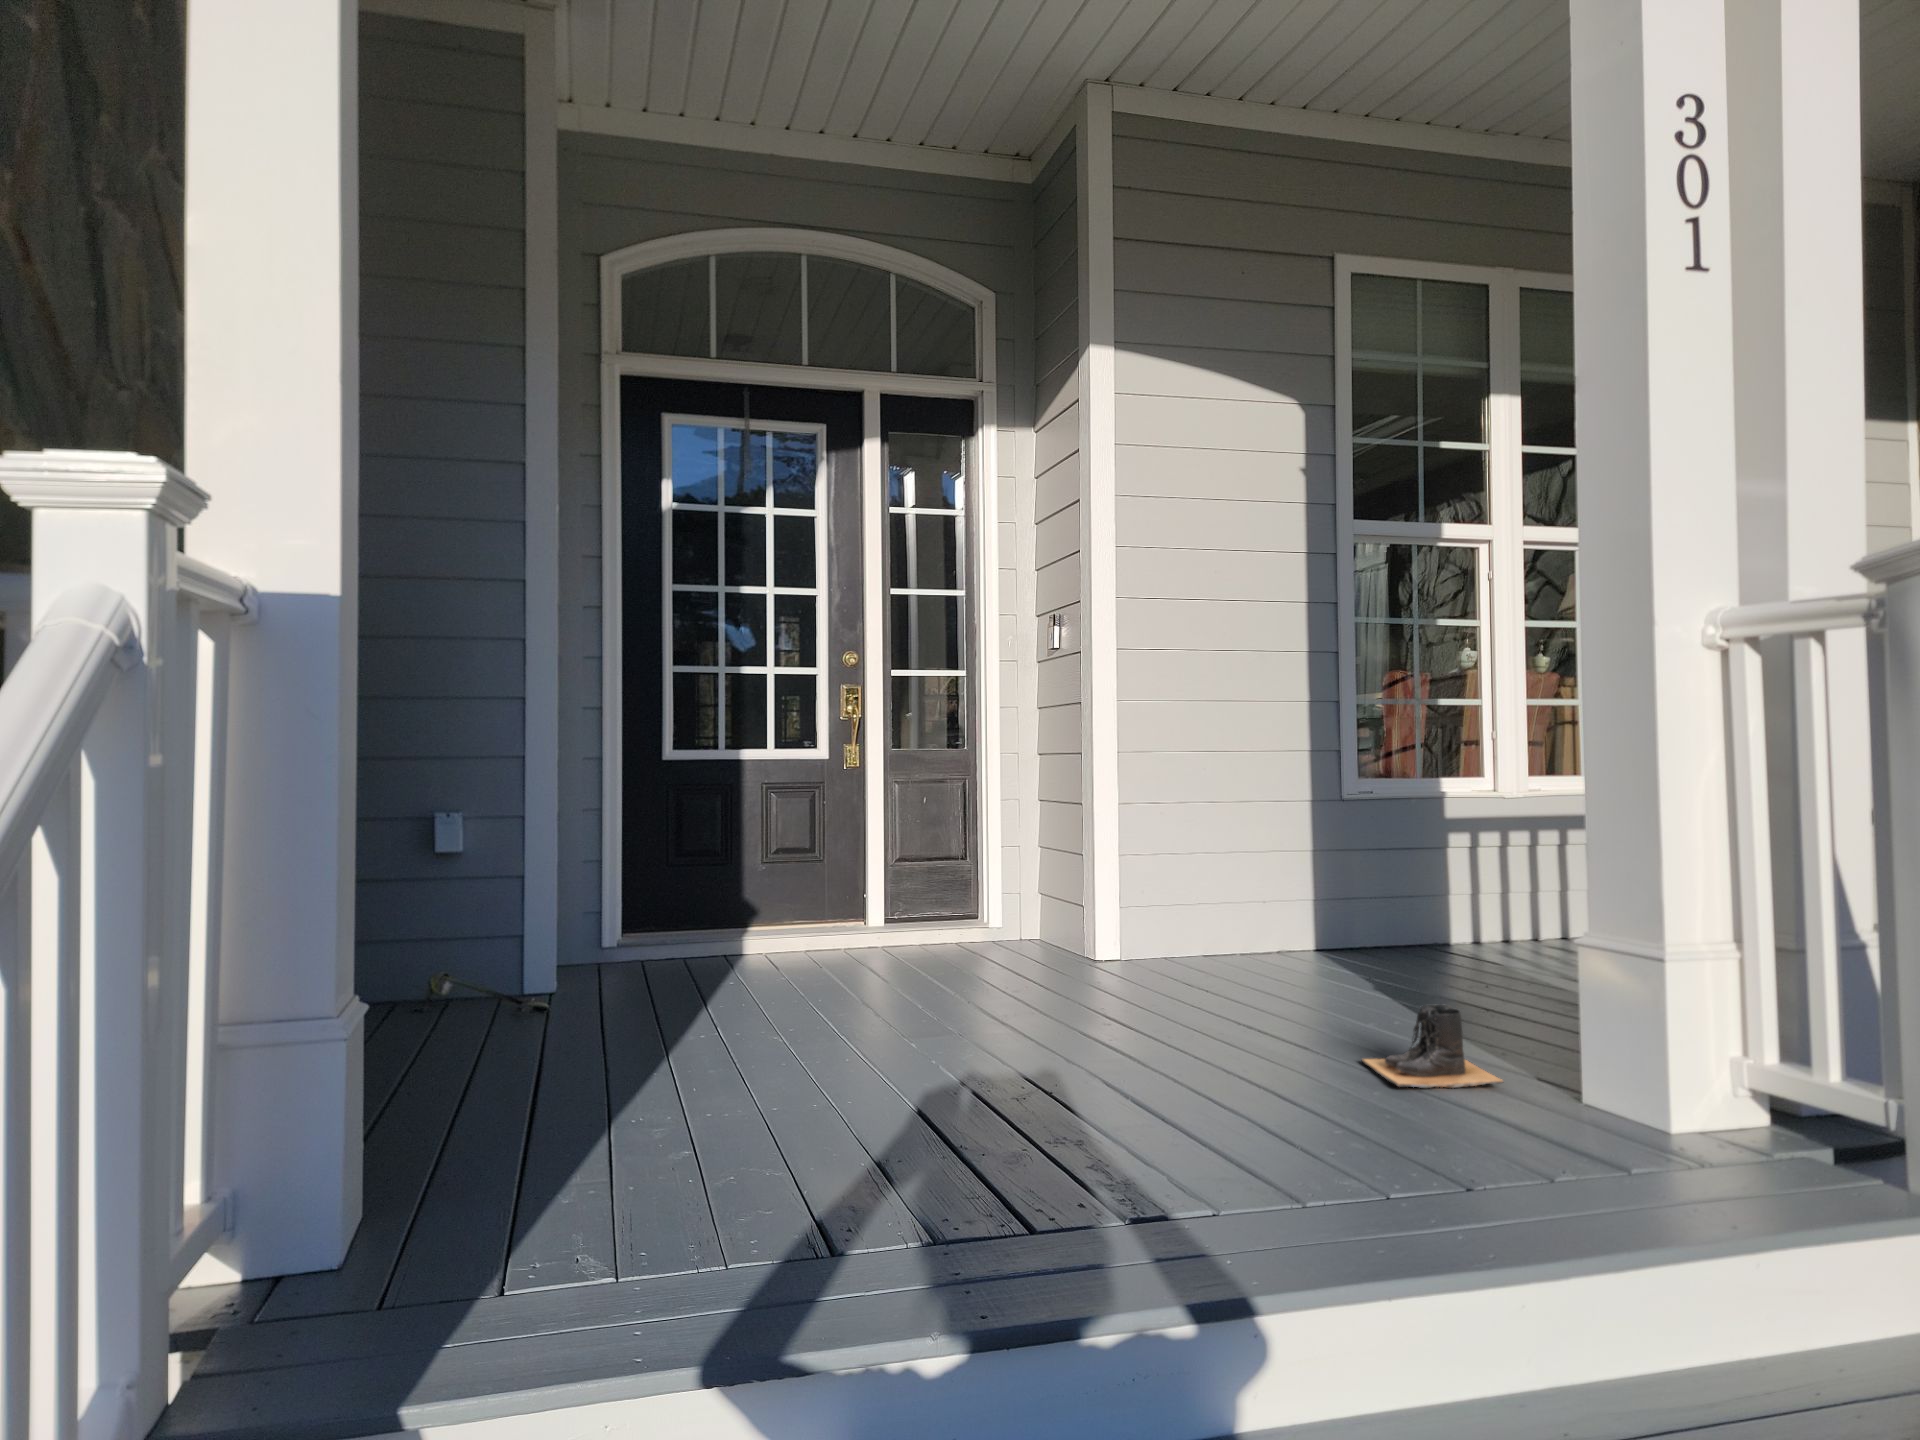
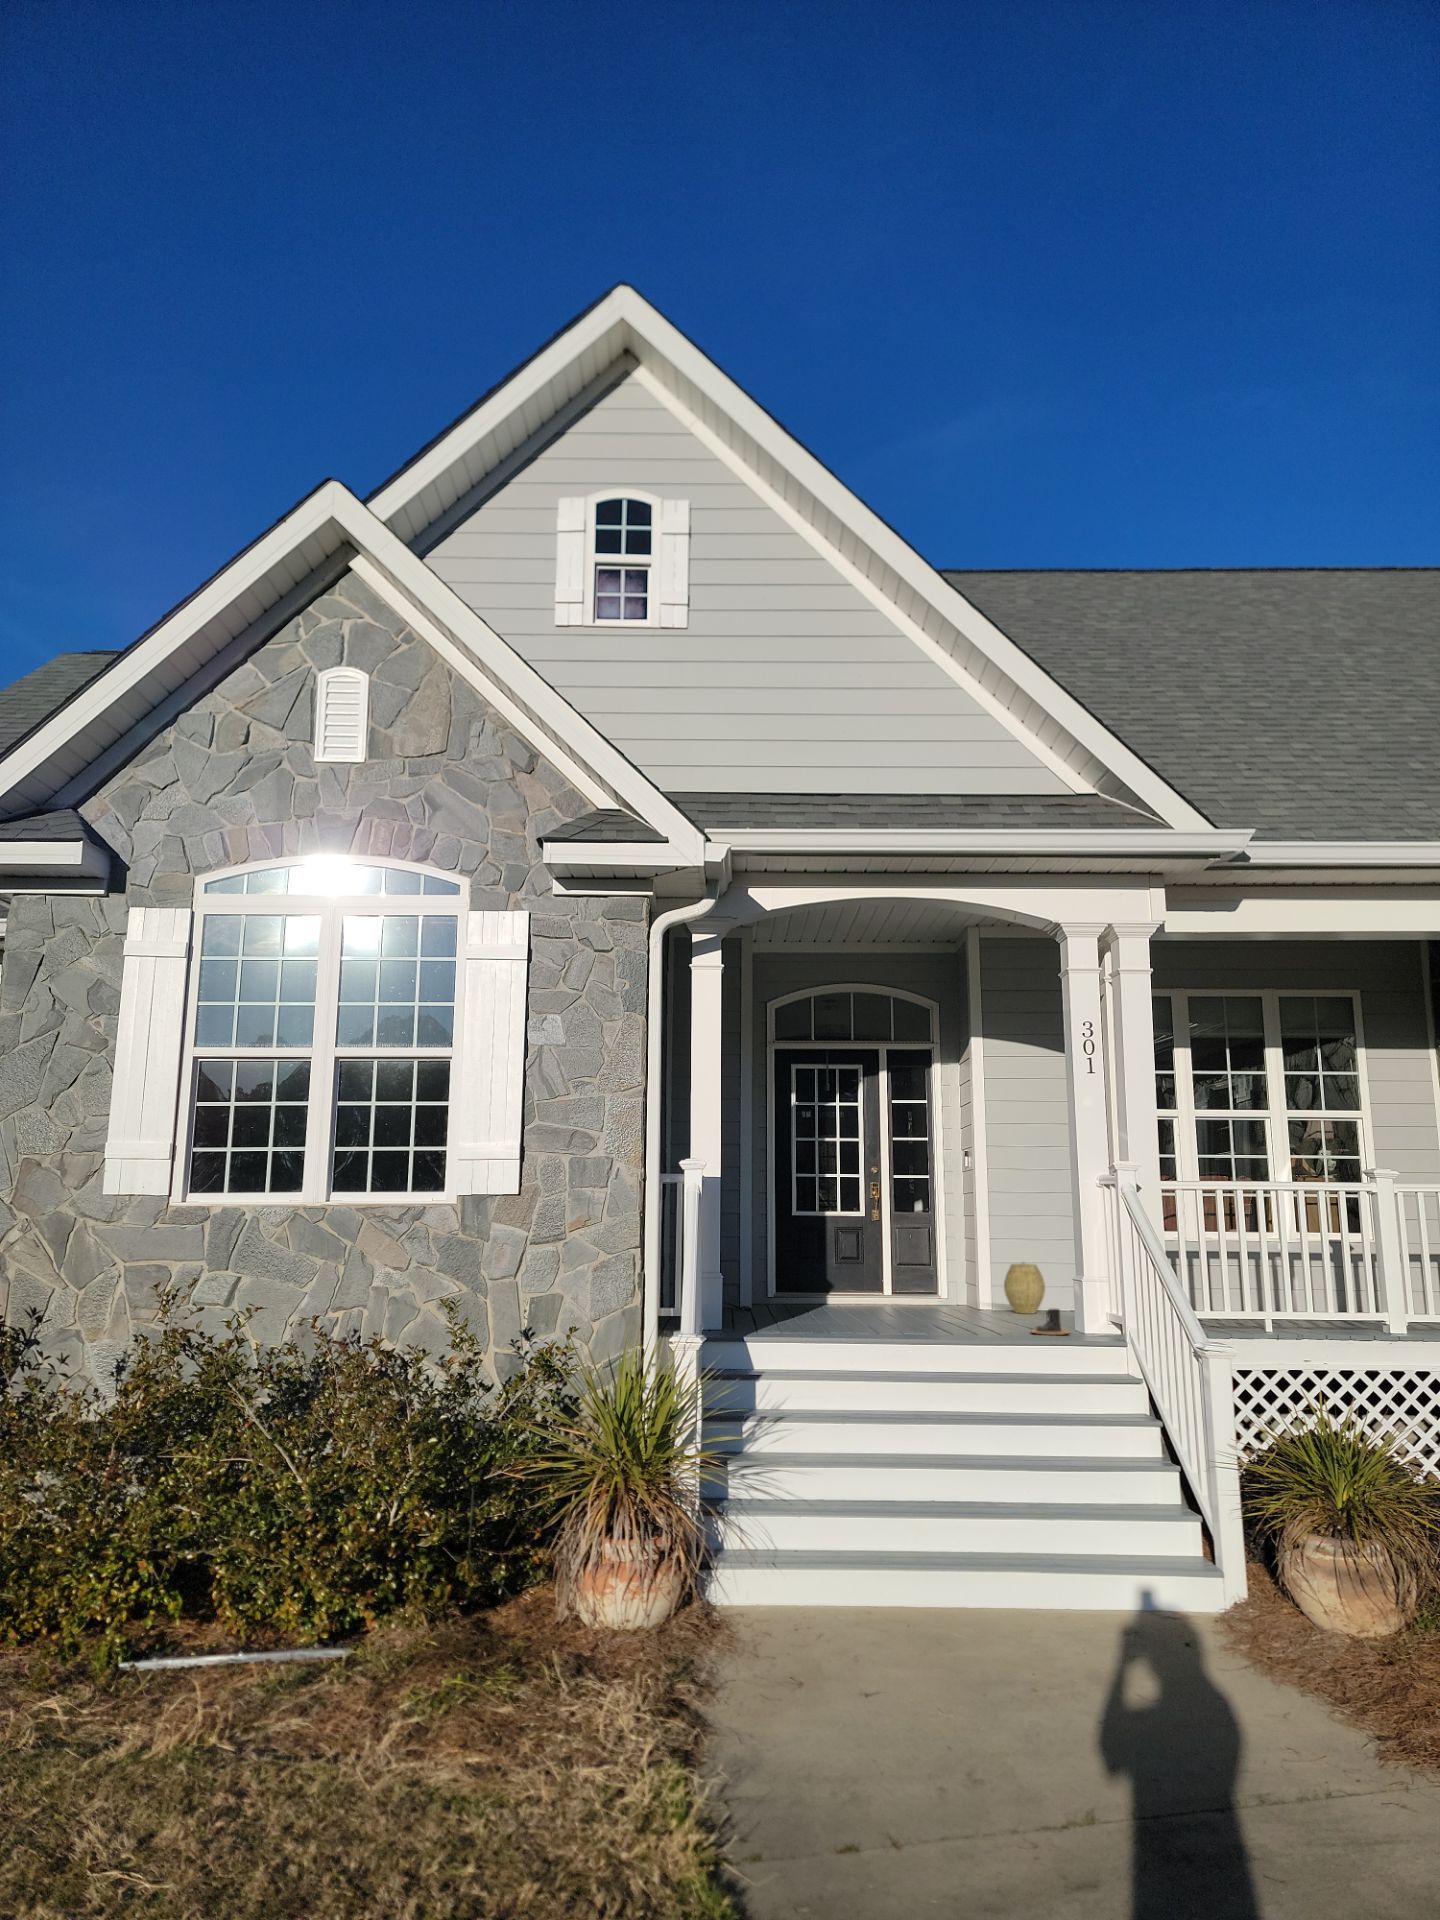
woven basket: none [1168,854,1262,973] -> present [1004,1262,1045,1314]

